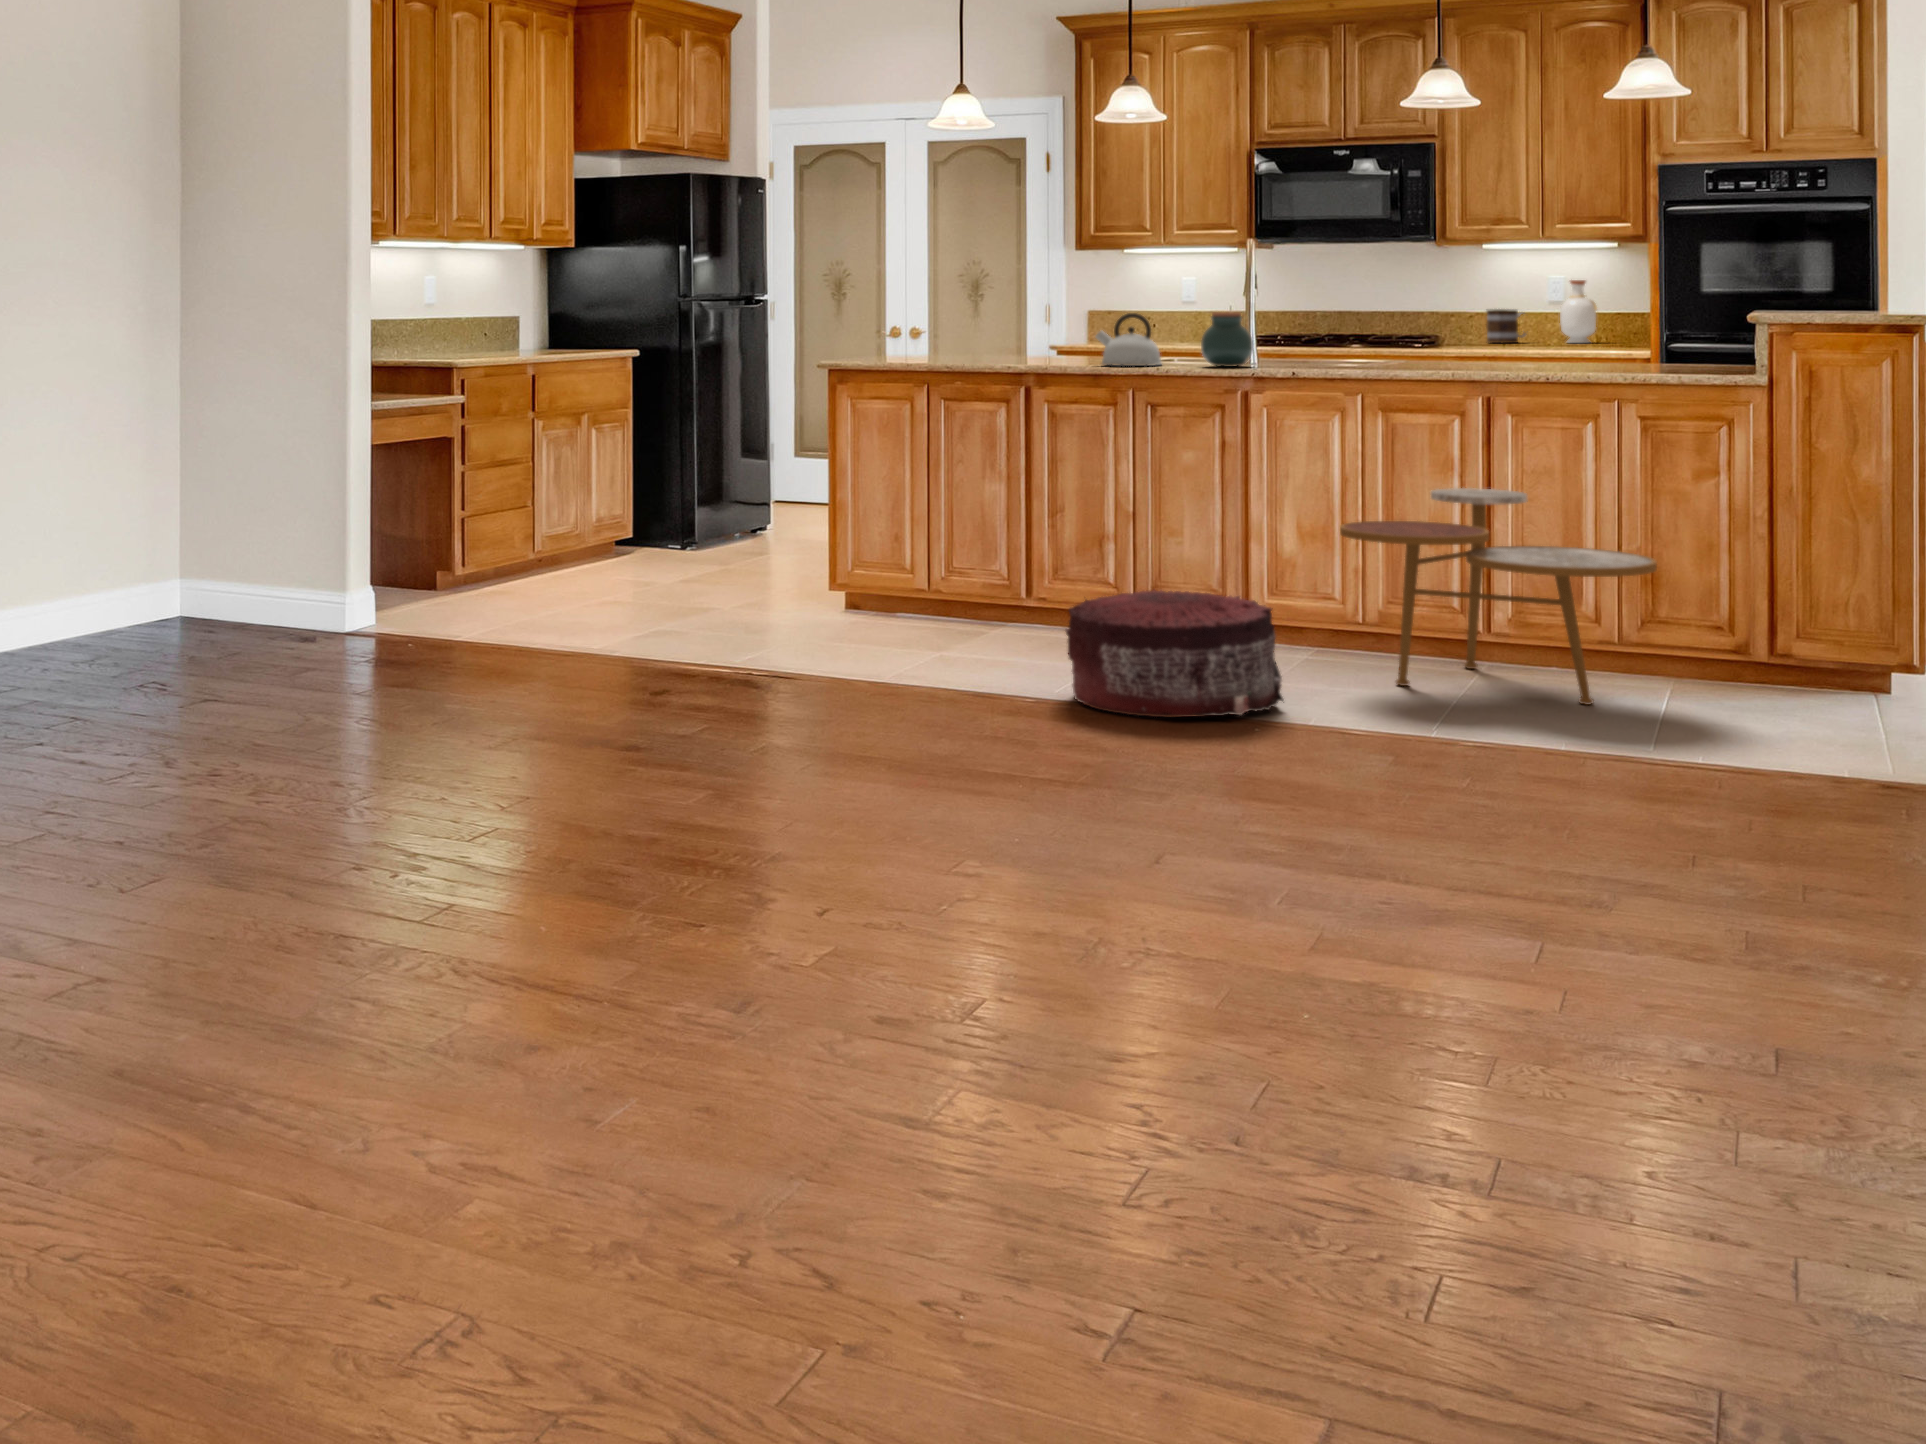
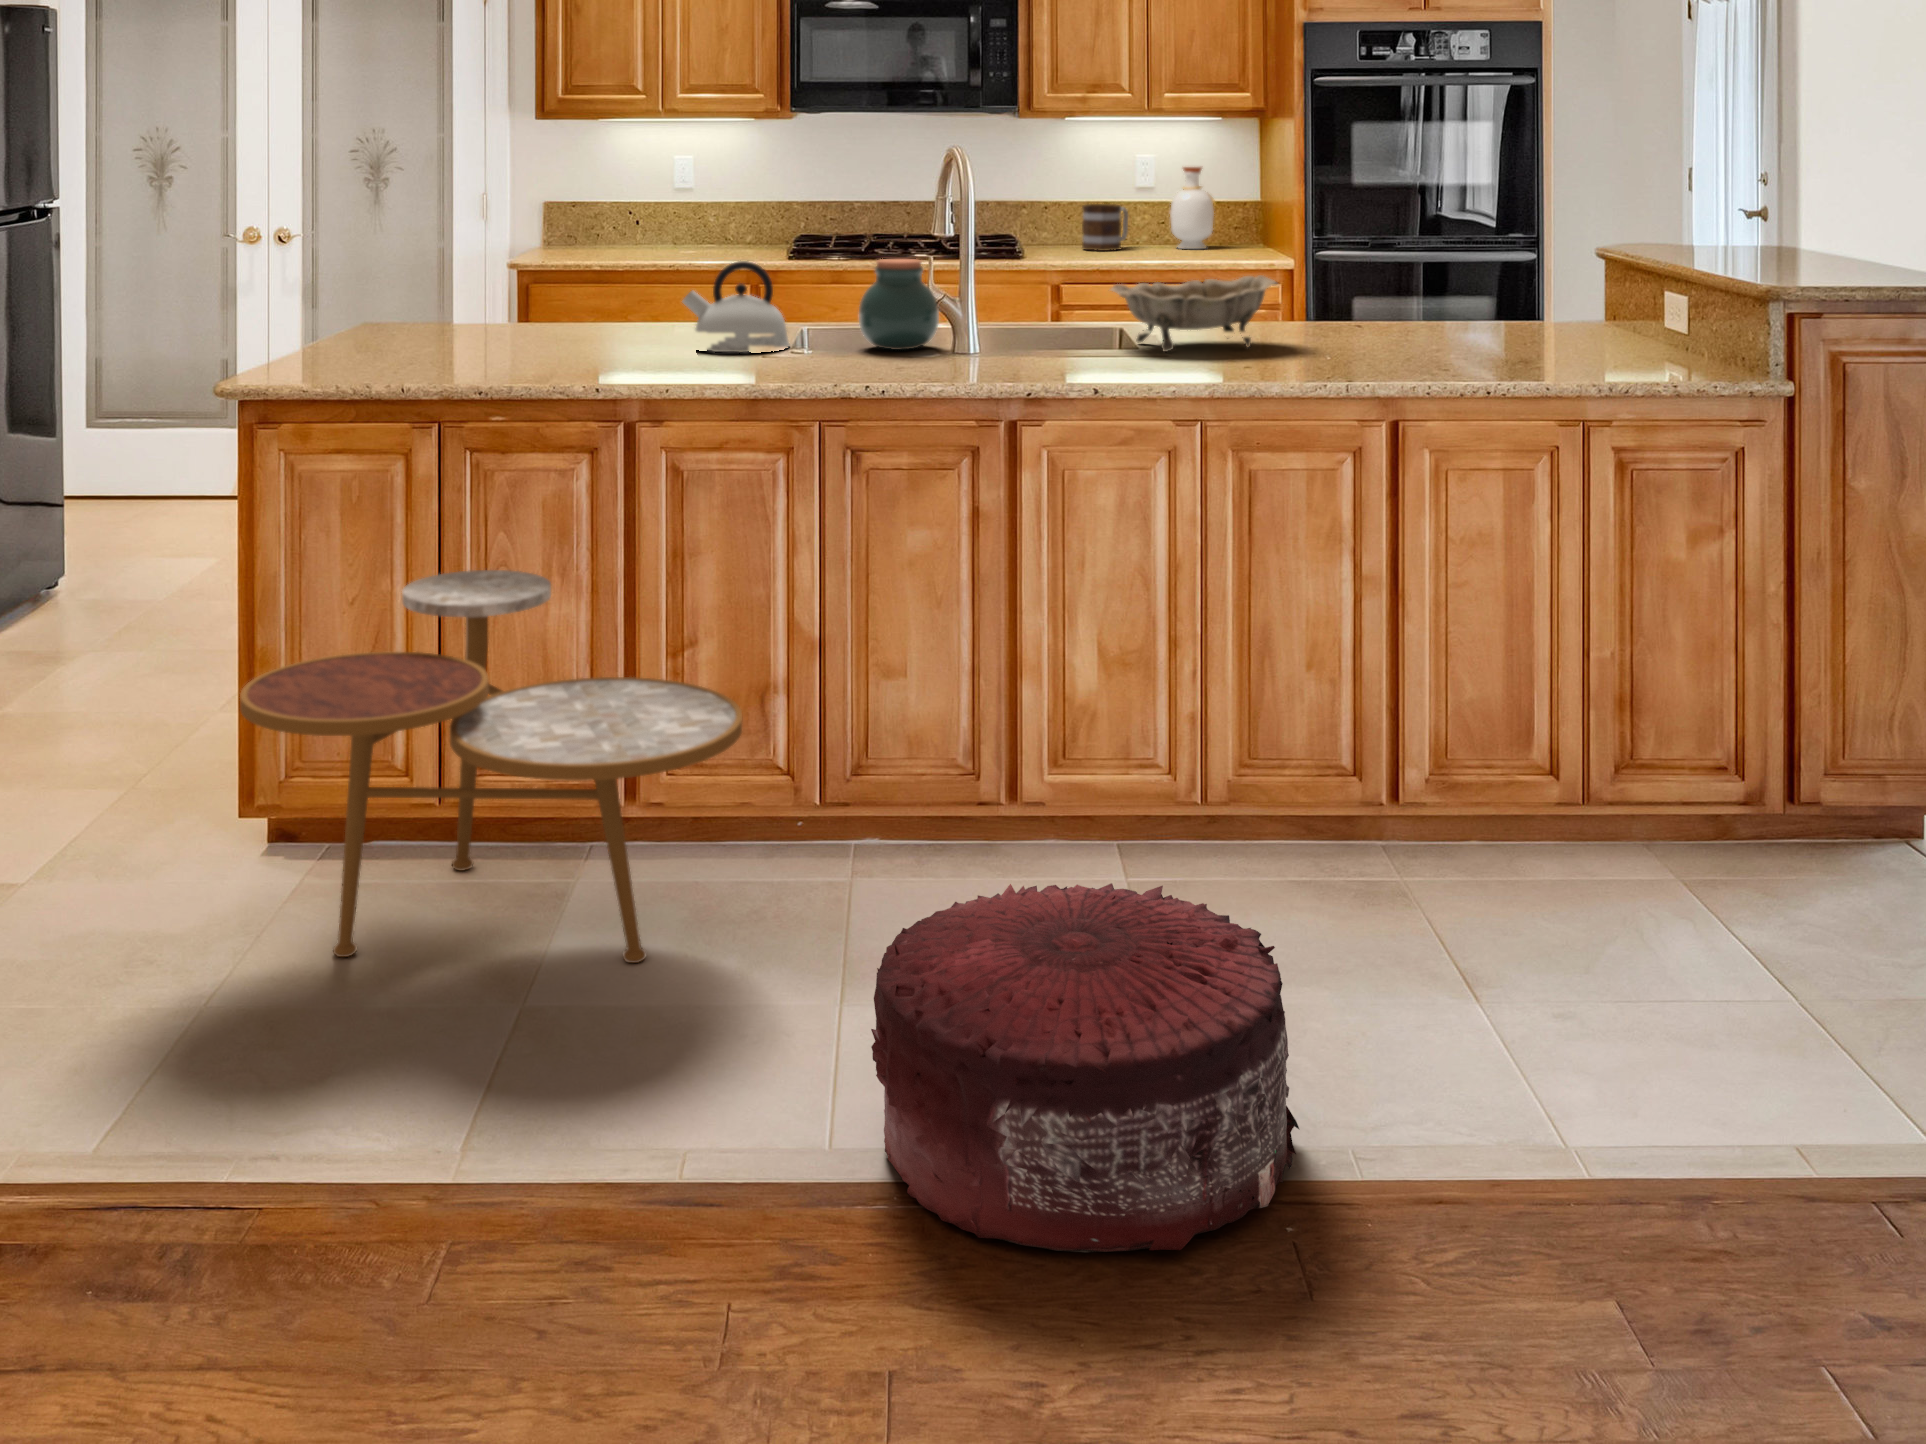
decorative bowl: none [1363,324,1479,369] -> present [1111,275,1277,352]
side table: present [1340,488,1657,705] -> present [240,570,742,963]

